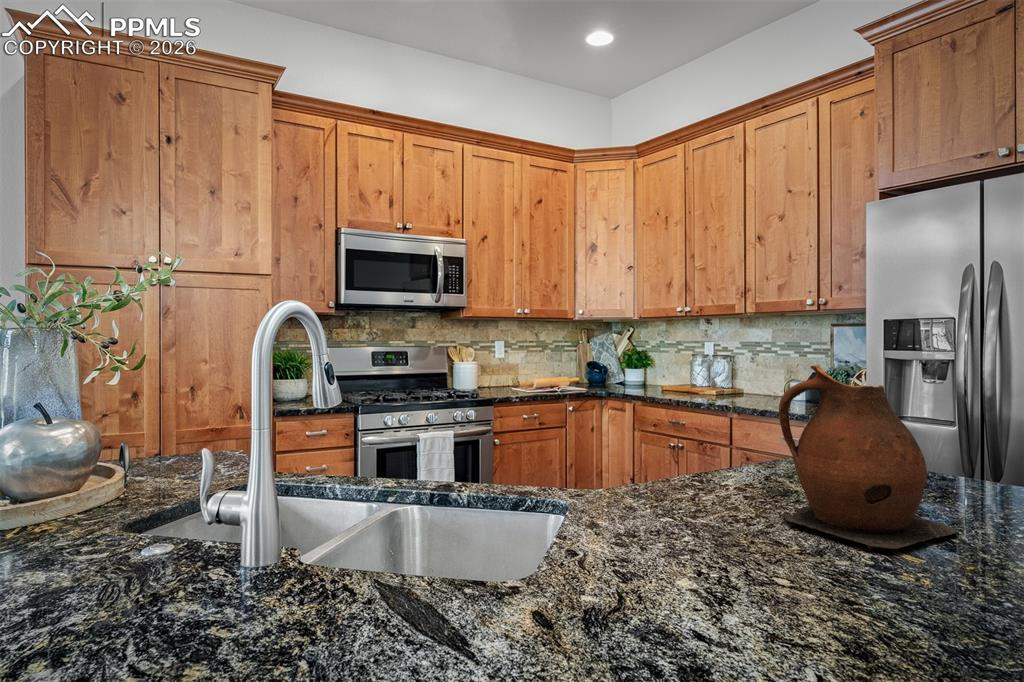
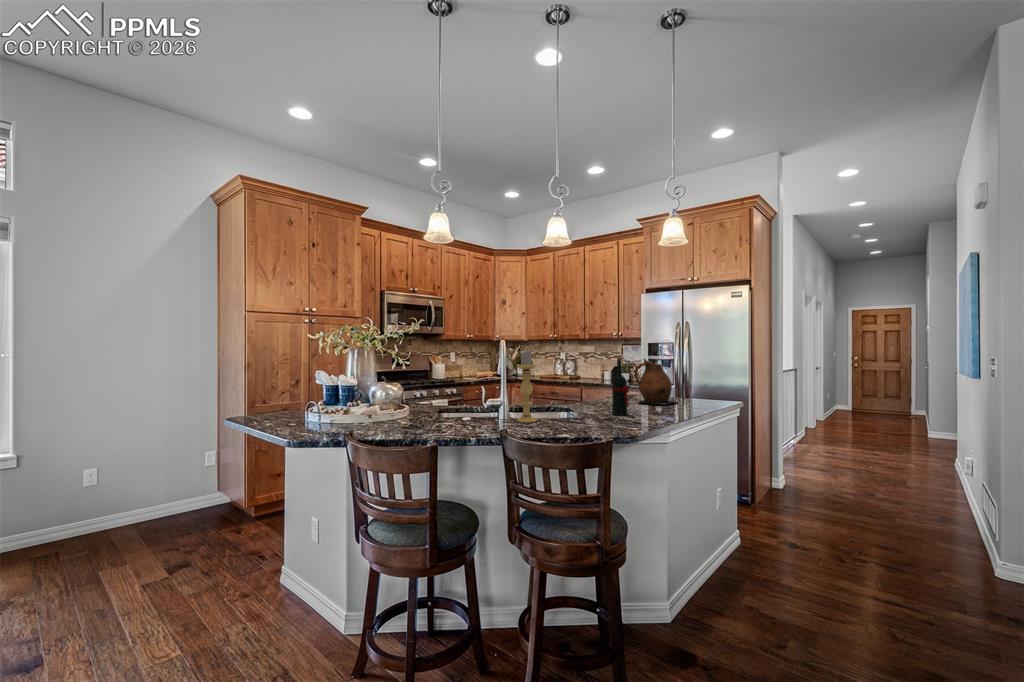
candle holder: none [139,328,231,645] -> present [517,350,536,423]
wine bottle: none [599,365,665,632] -> present [612,358,629,416]

